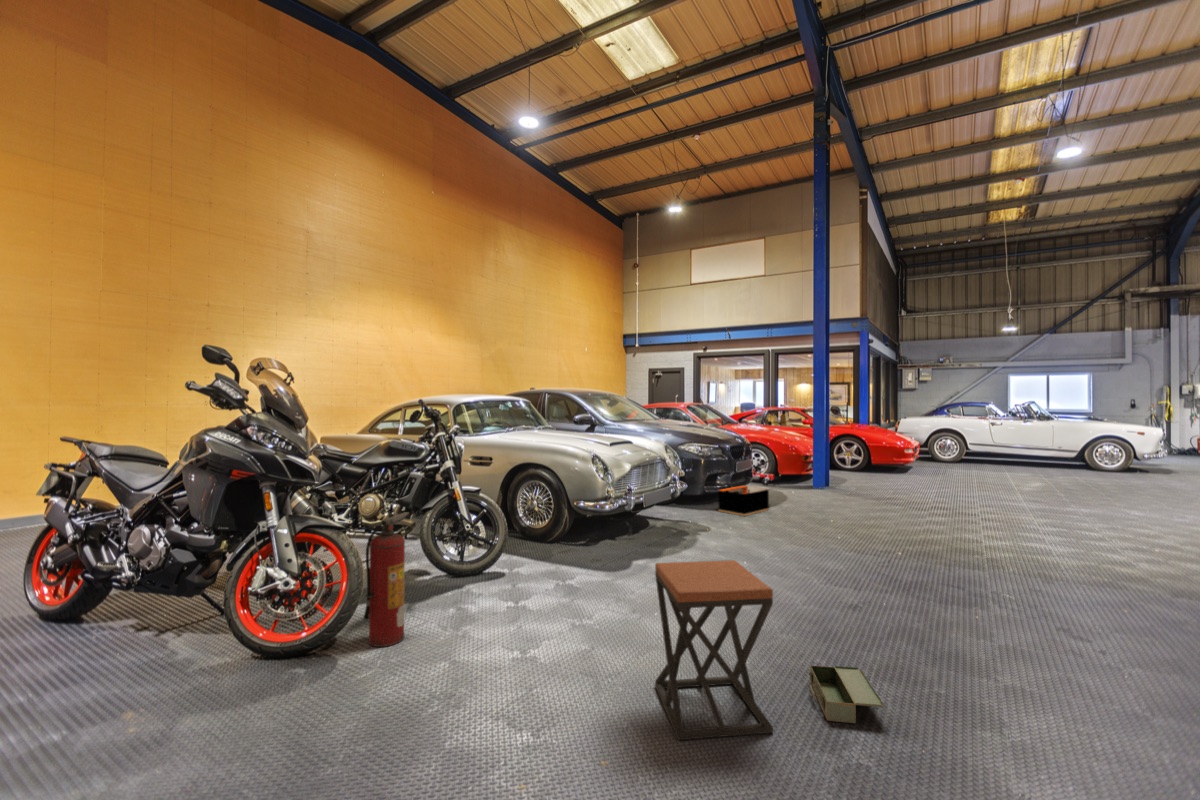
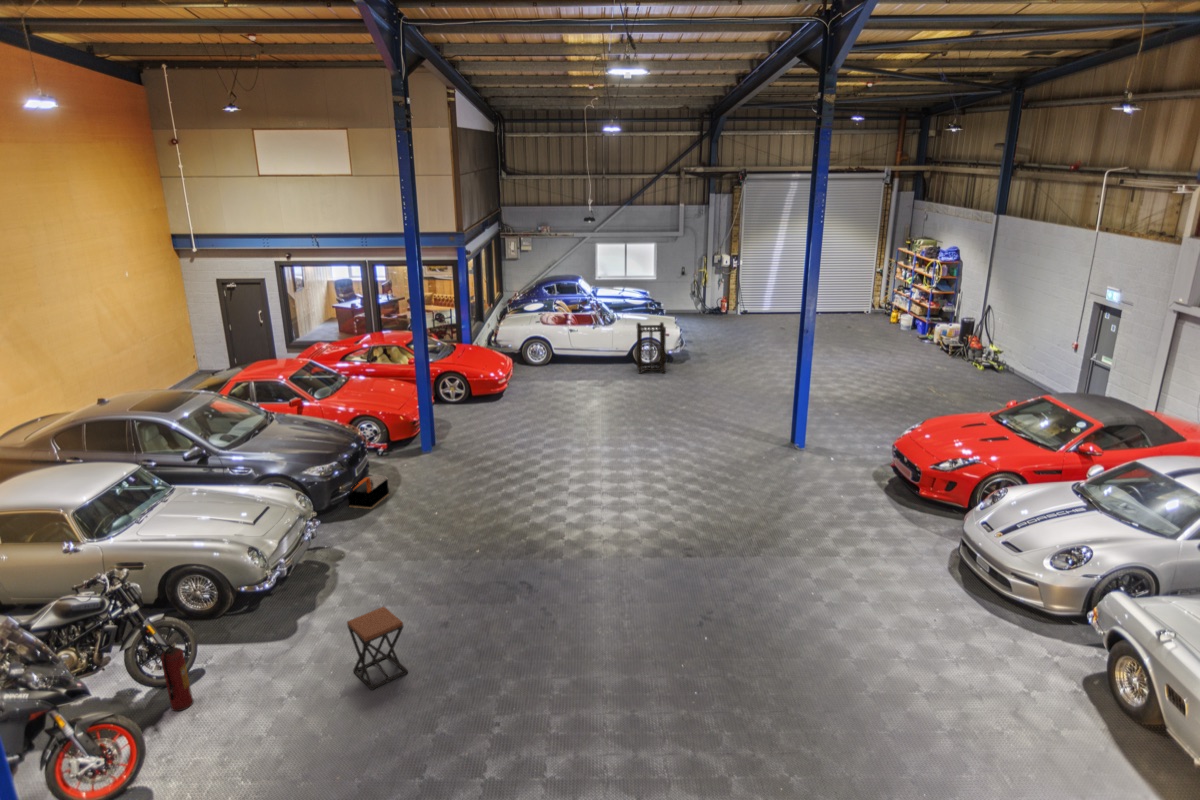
shelving unit: none [1100,413,1160,476] -> present [637,322,666,374]
toolbox: present [809,666,884,724] -> none [422,631,449,659]

